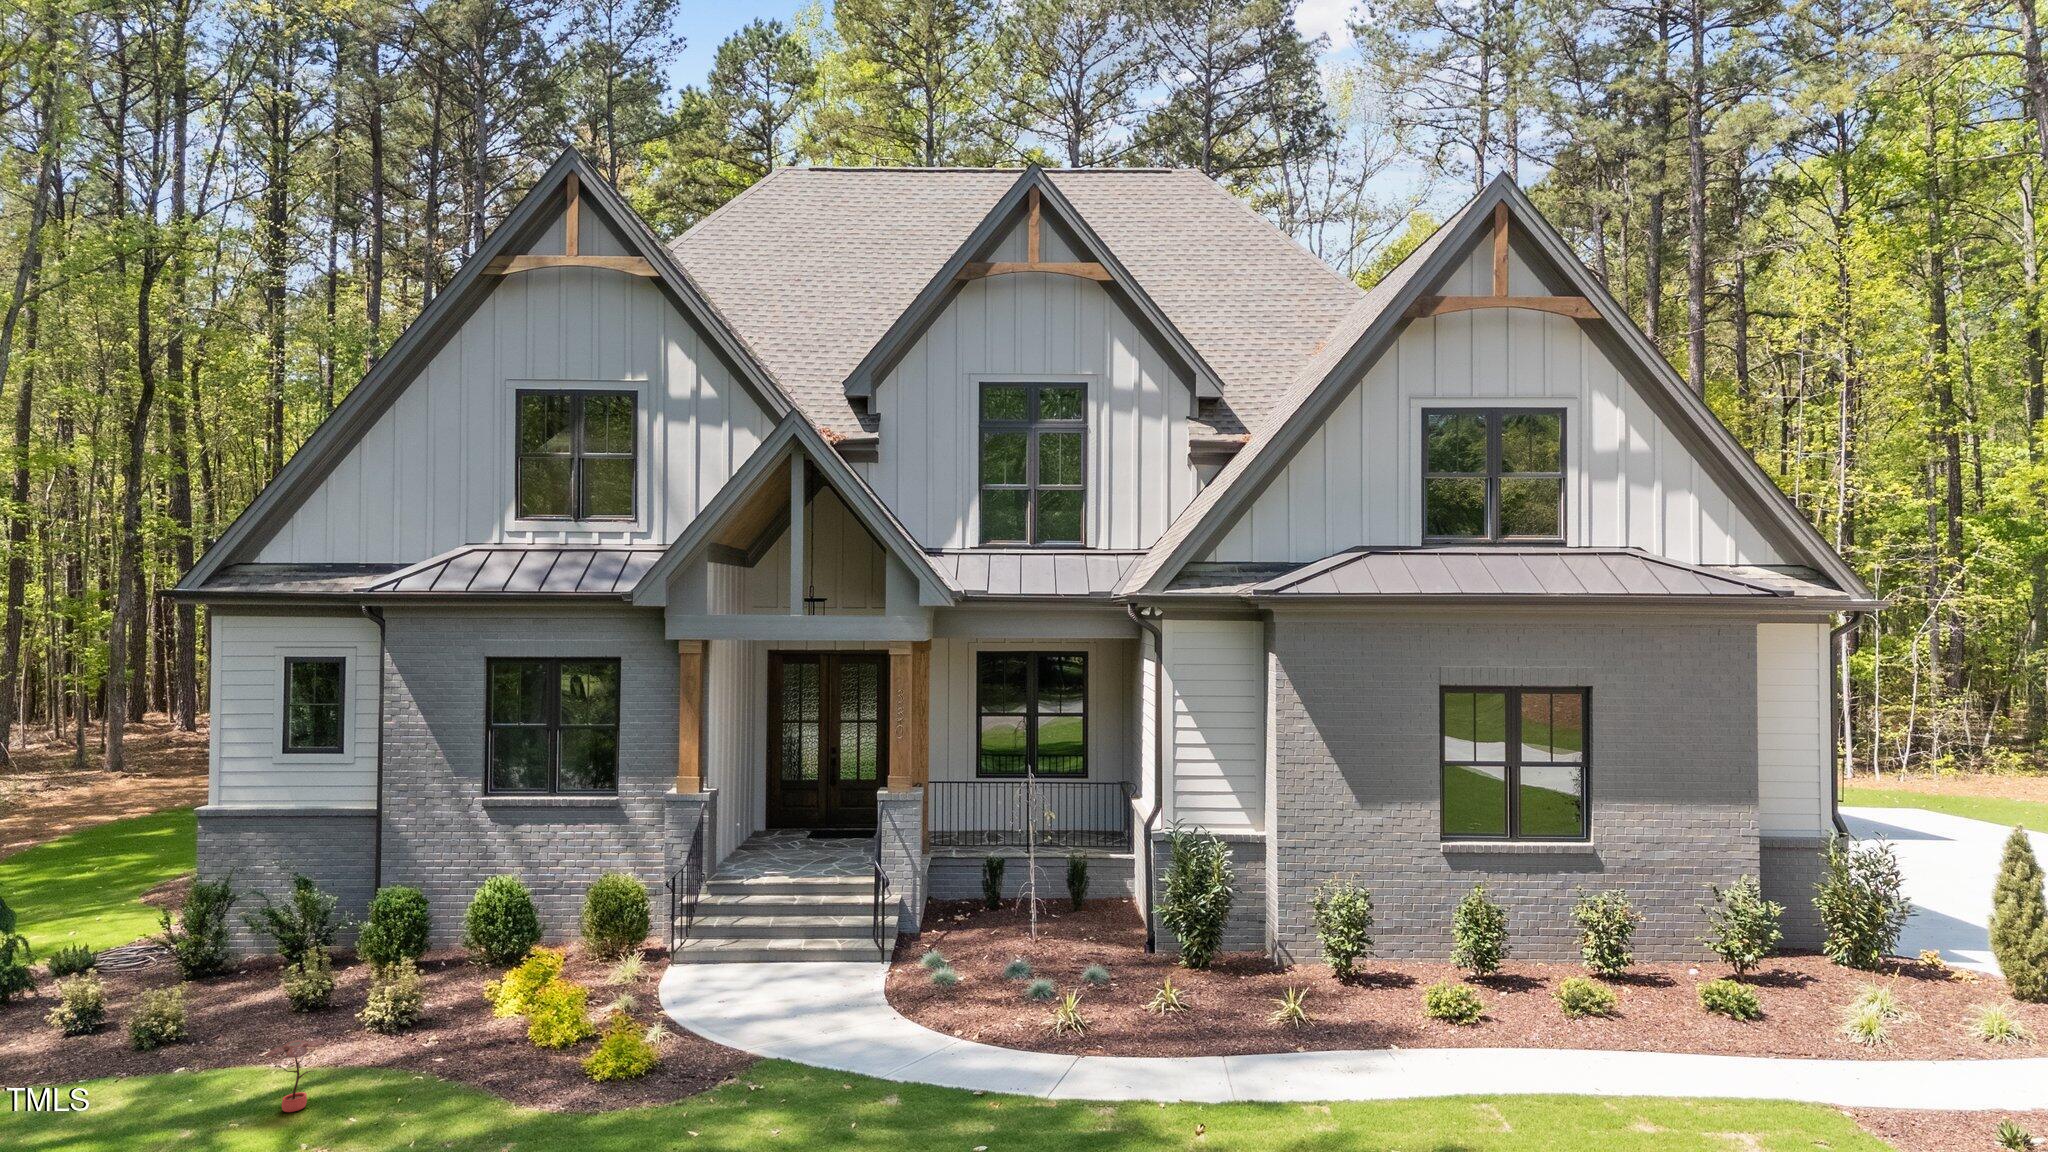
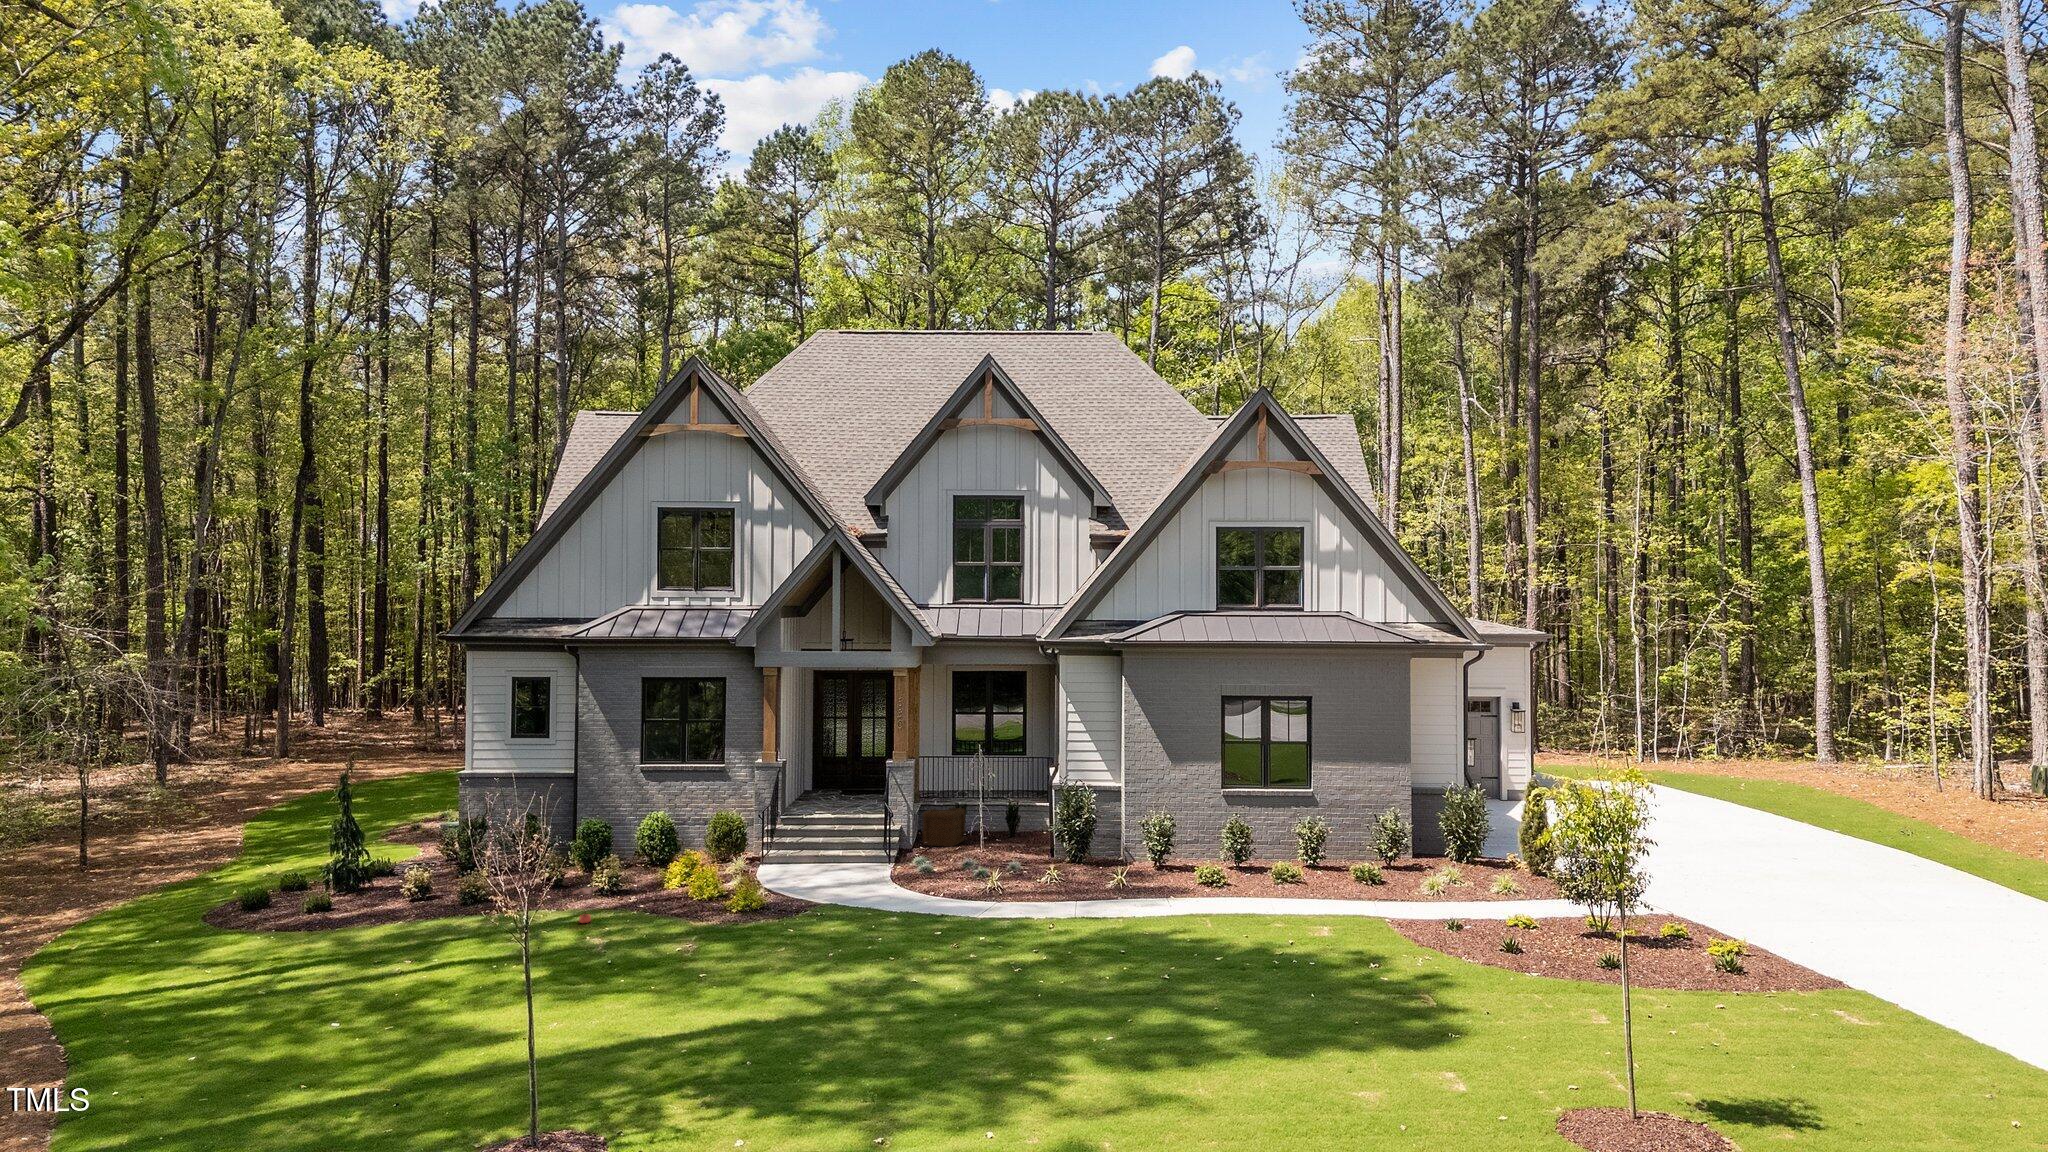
wooden crate: none [935,864,1003,930] -> present [922,808,966,847]

